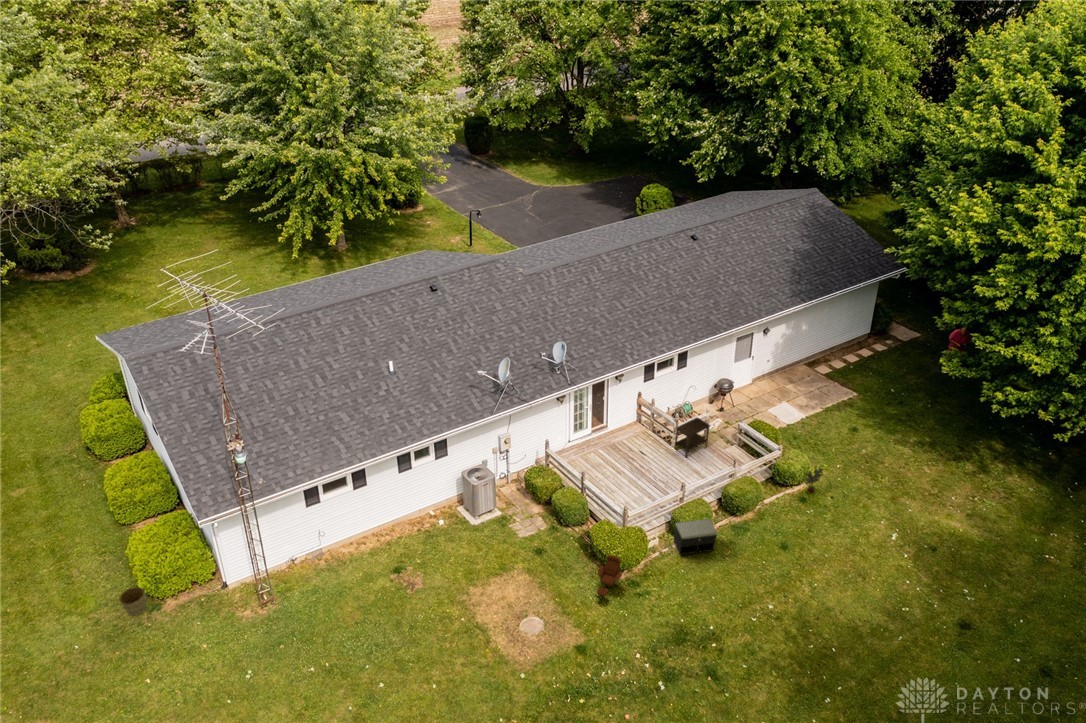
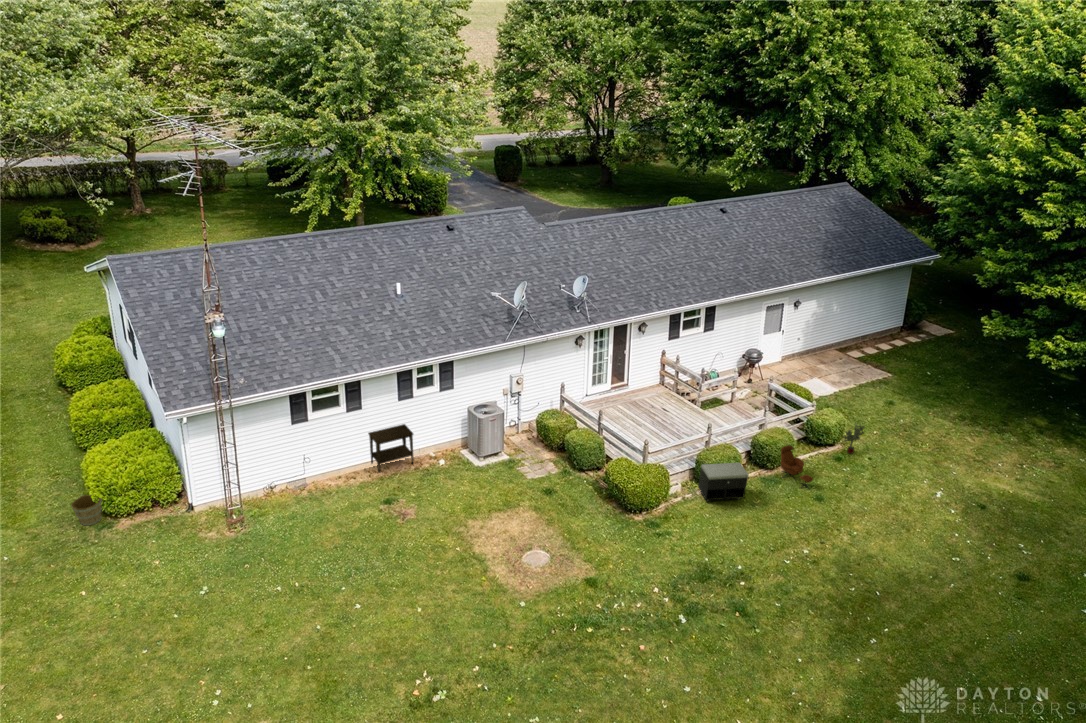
side table: present [674,418,710,458] -> present [368,424,414,473]
lounge chair: present [597,555,622,599] -> present [781,445,813,487]

